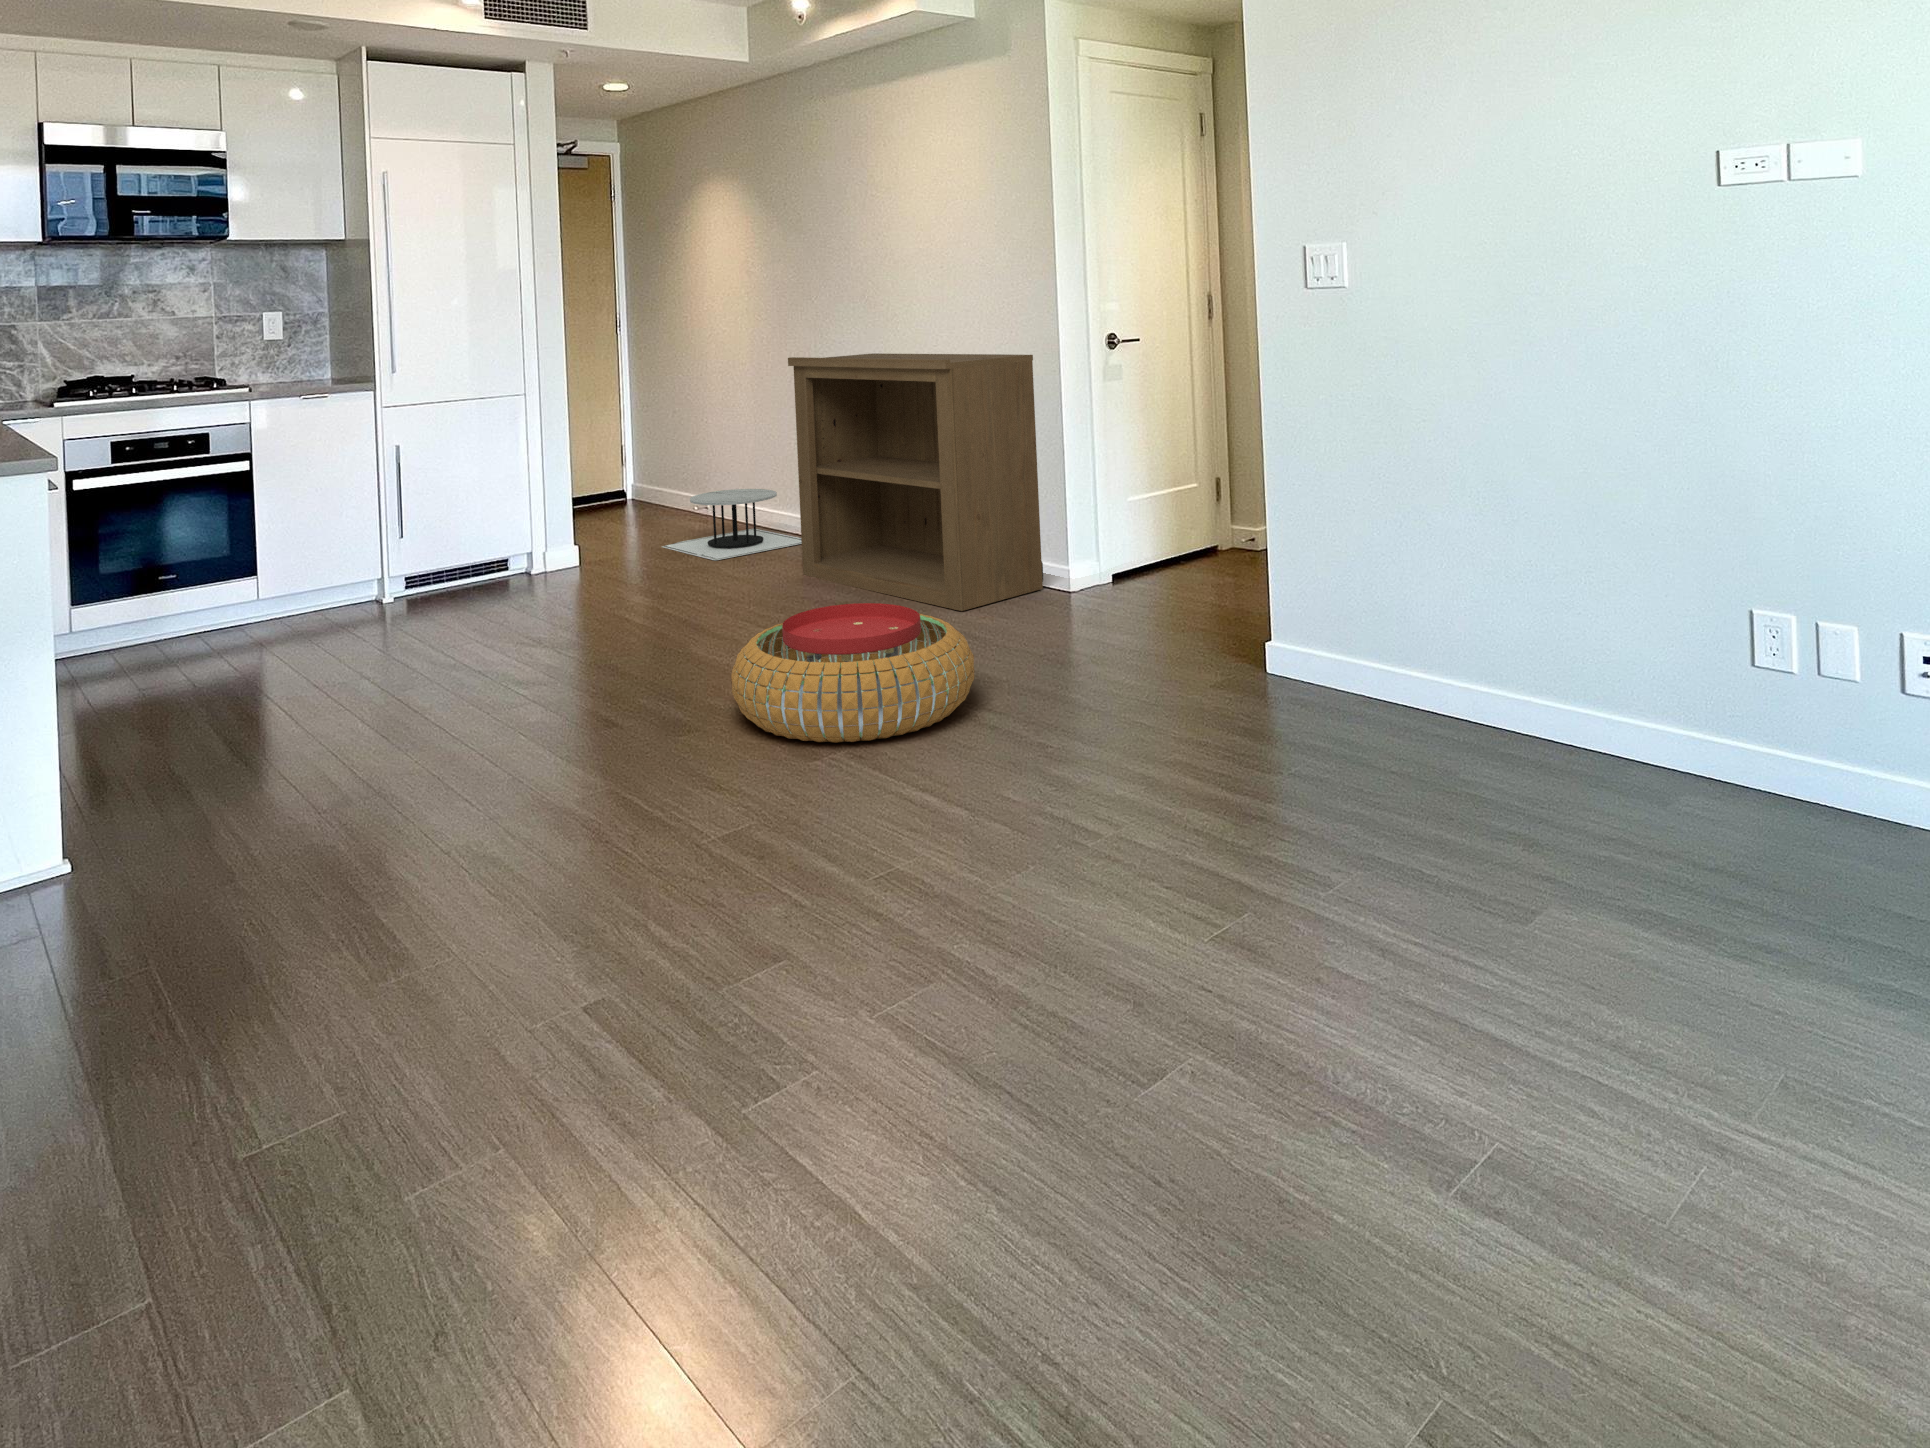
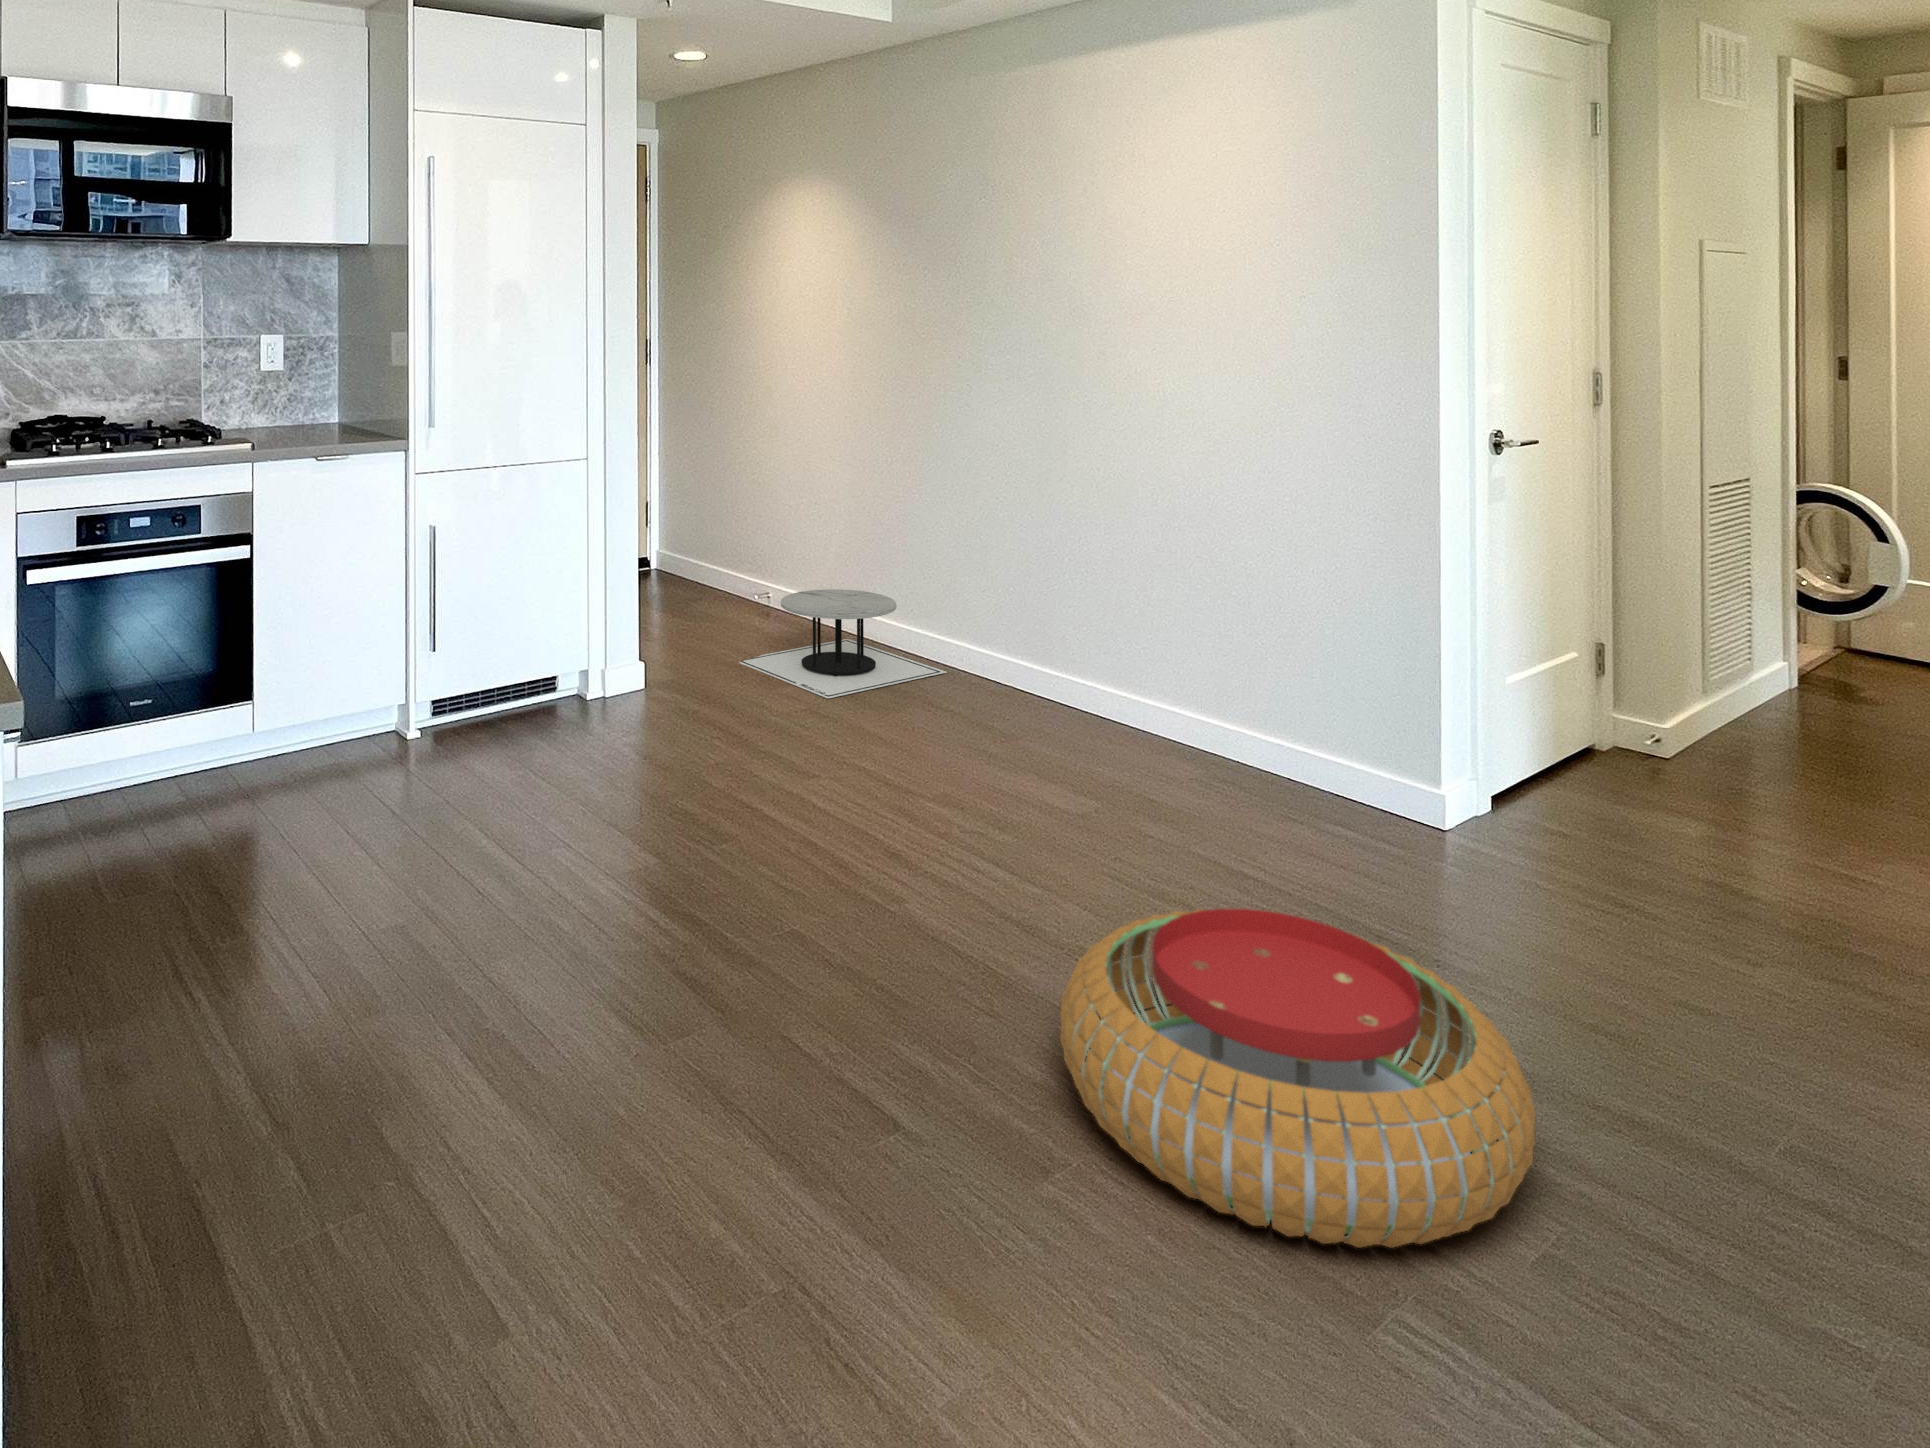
bookshelf: present [788,353,1043,611] -> none [963,429,1379,857]

